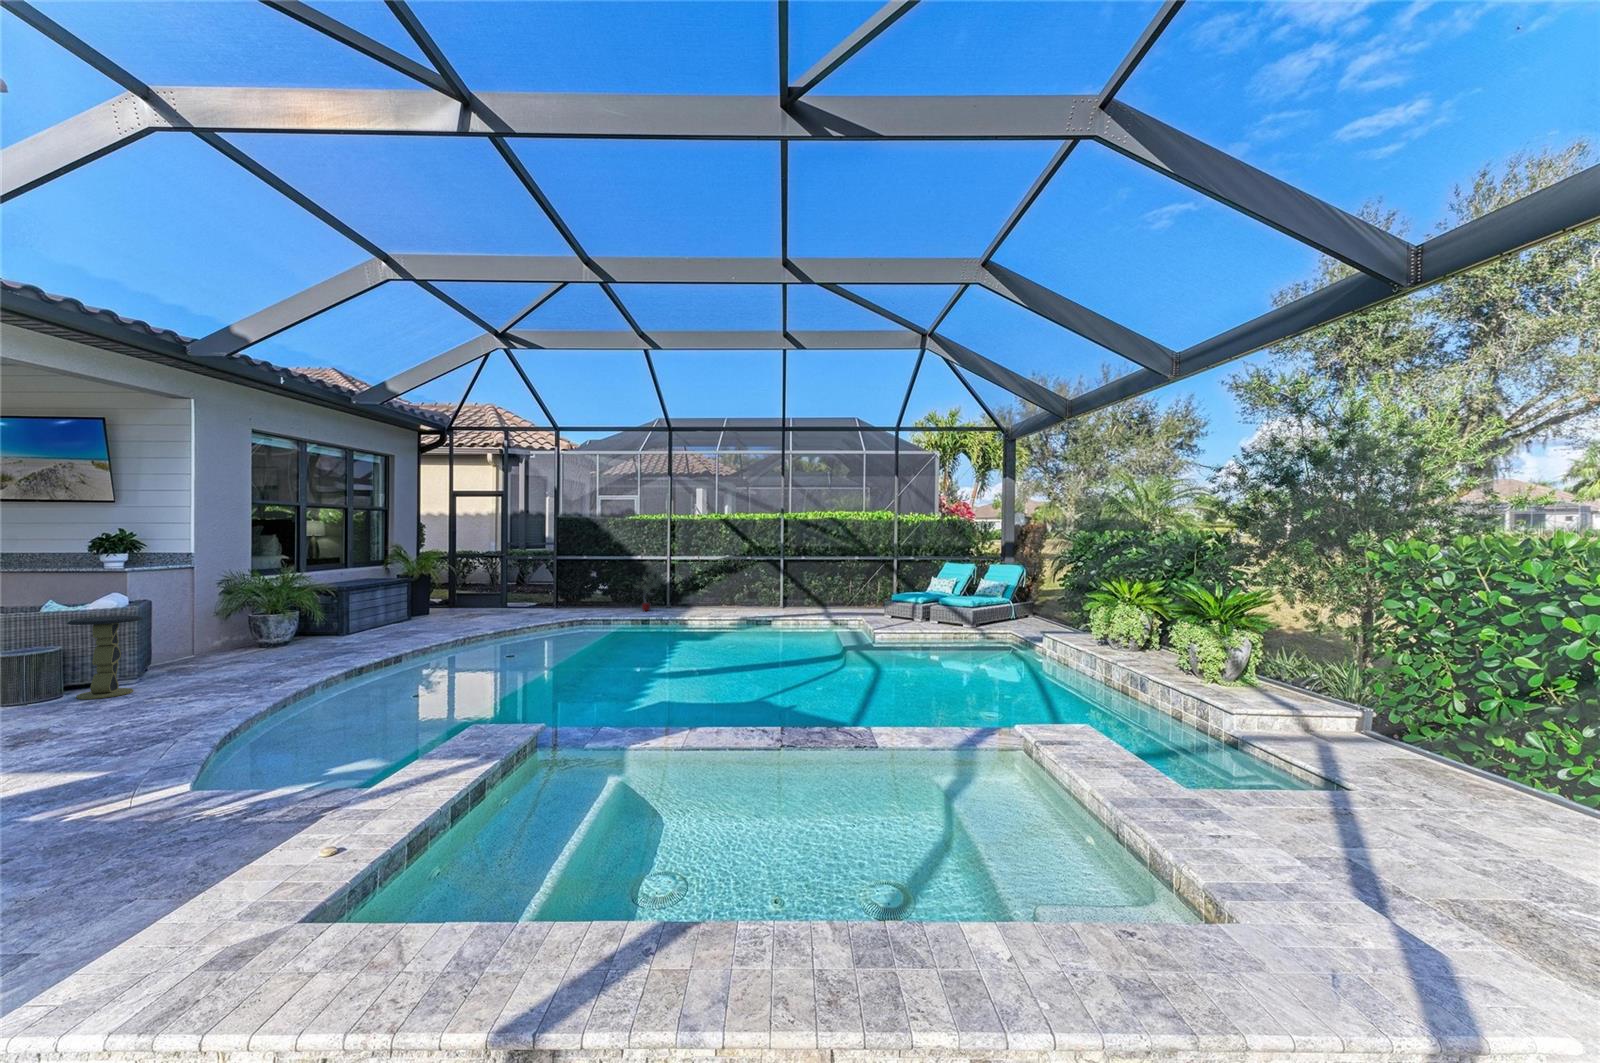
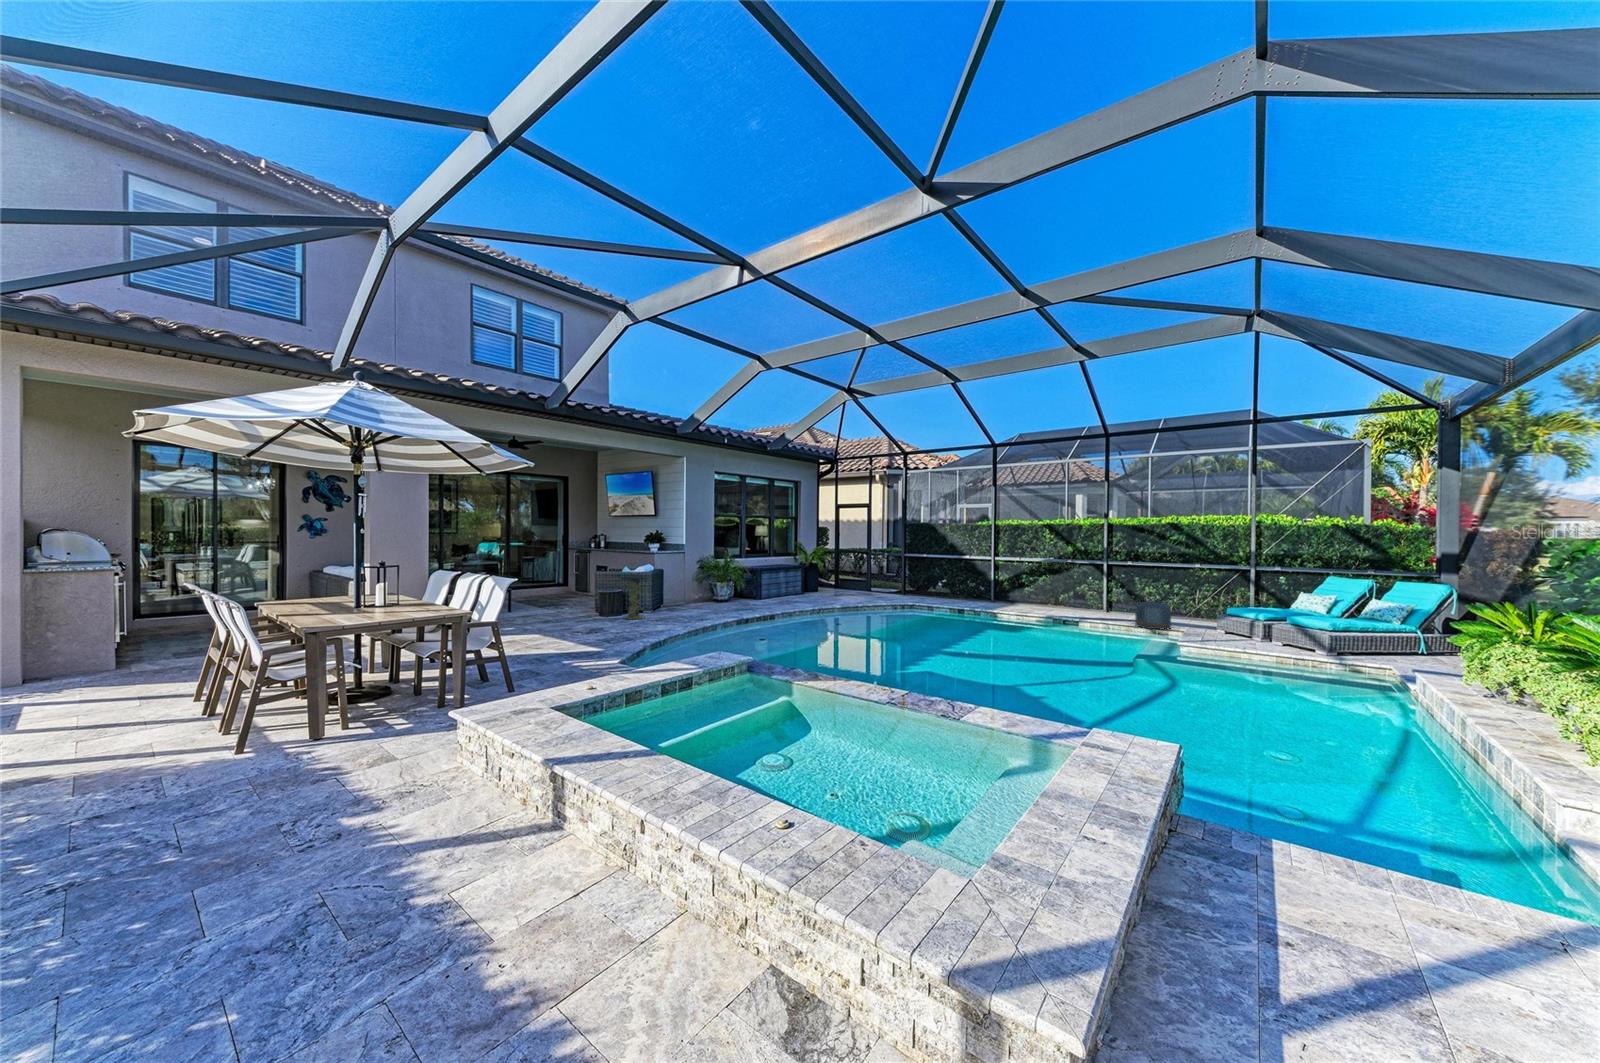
potted tree: present [634,569,661,611] -> none [966,566,990,603]
pouf: none [816,594,845,621] -> present [1135,602,1171,630]

